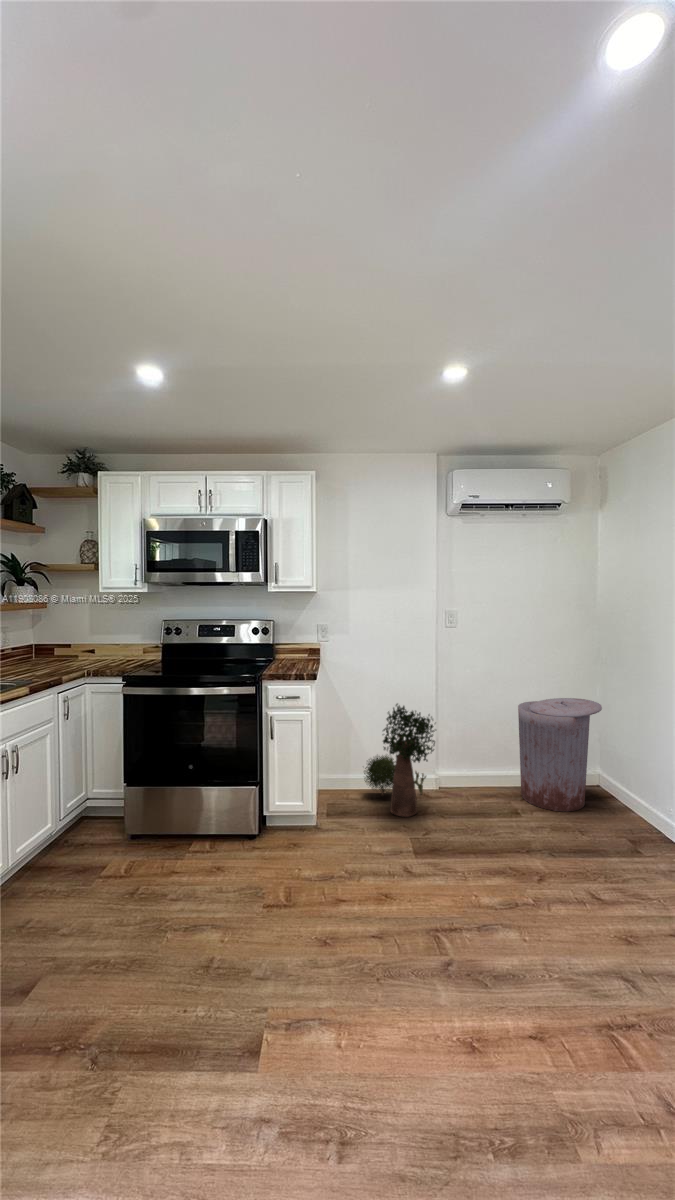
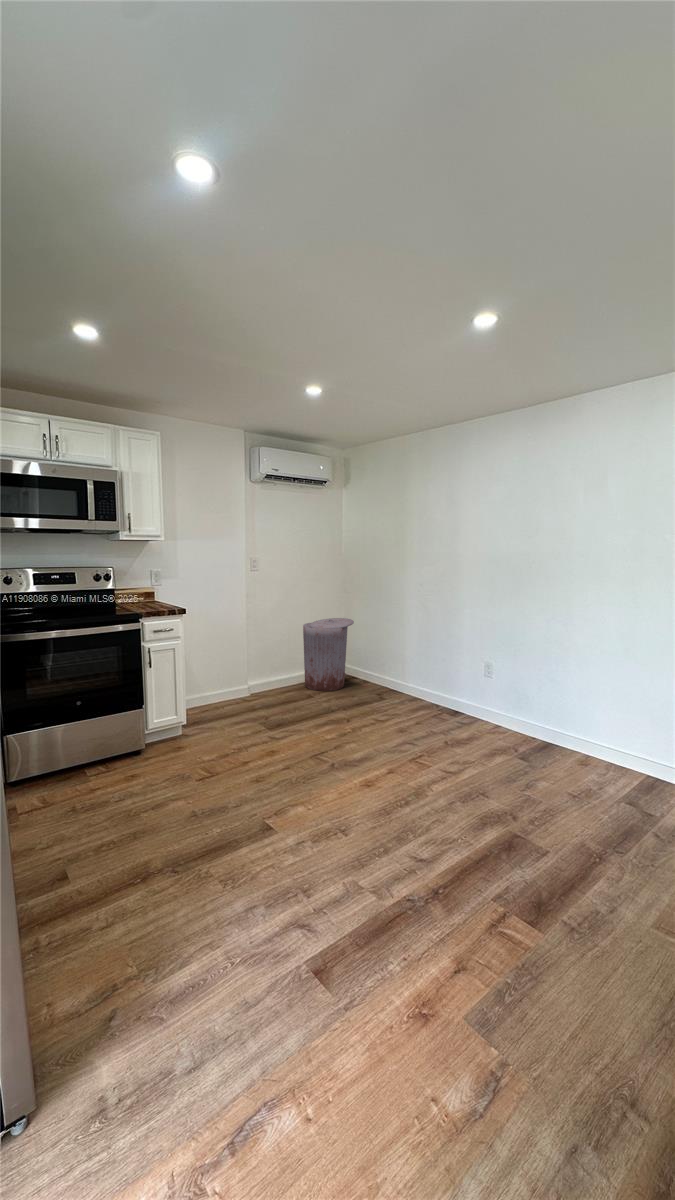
potted plant: present [364,704,435,817] -> none [198,631,265,714]

